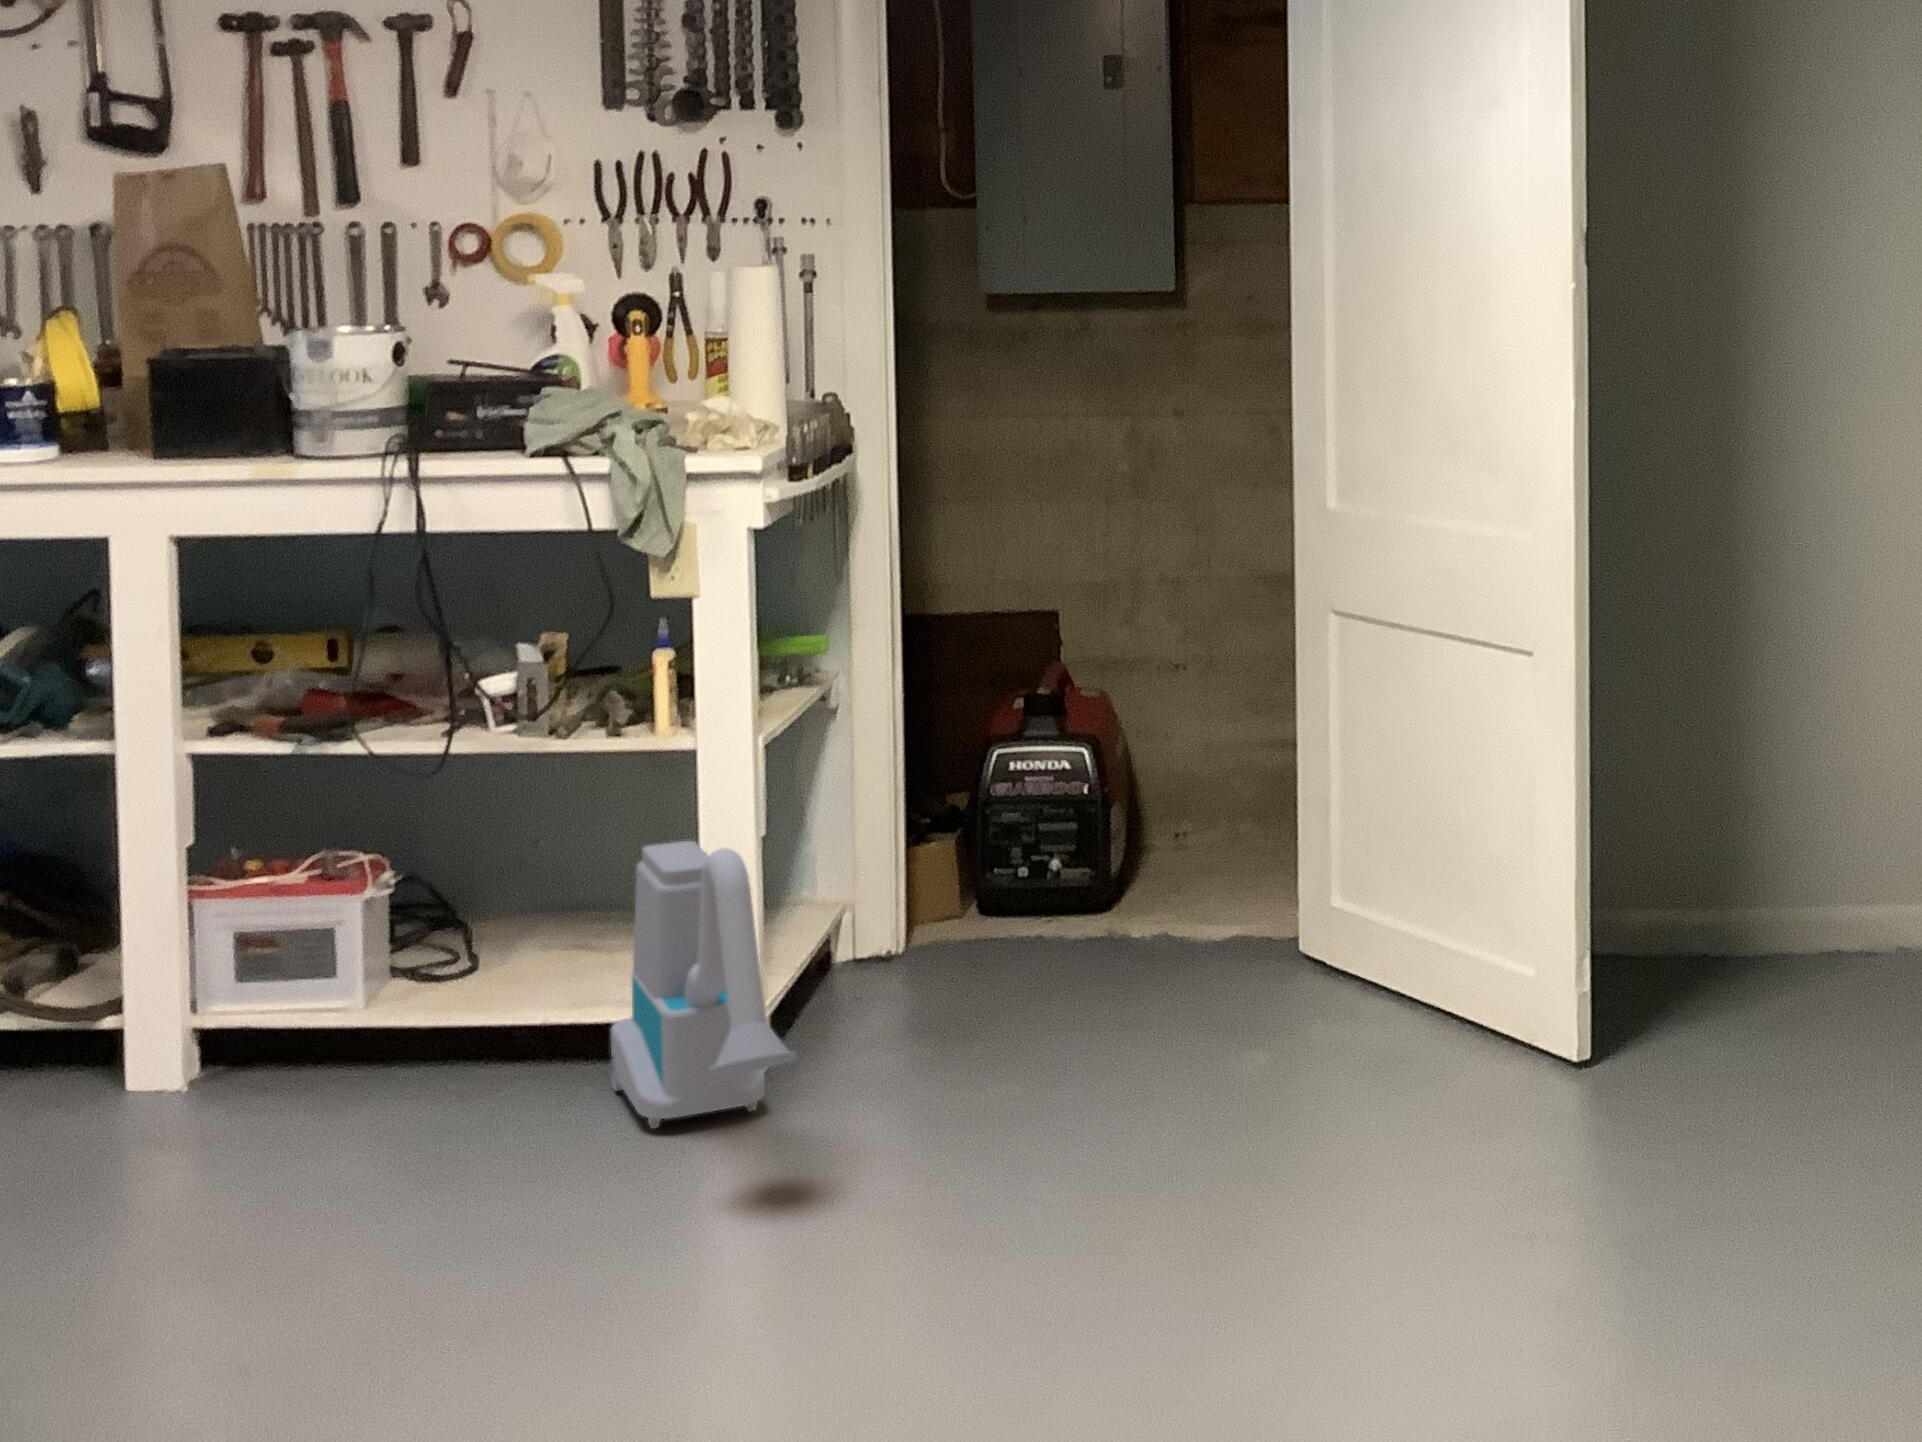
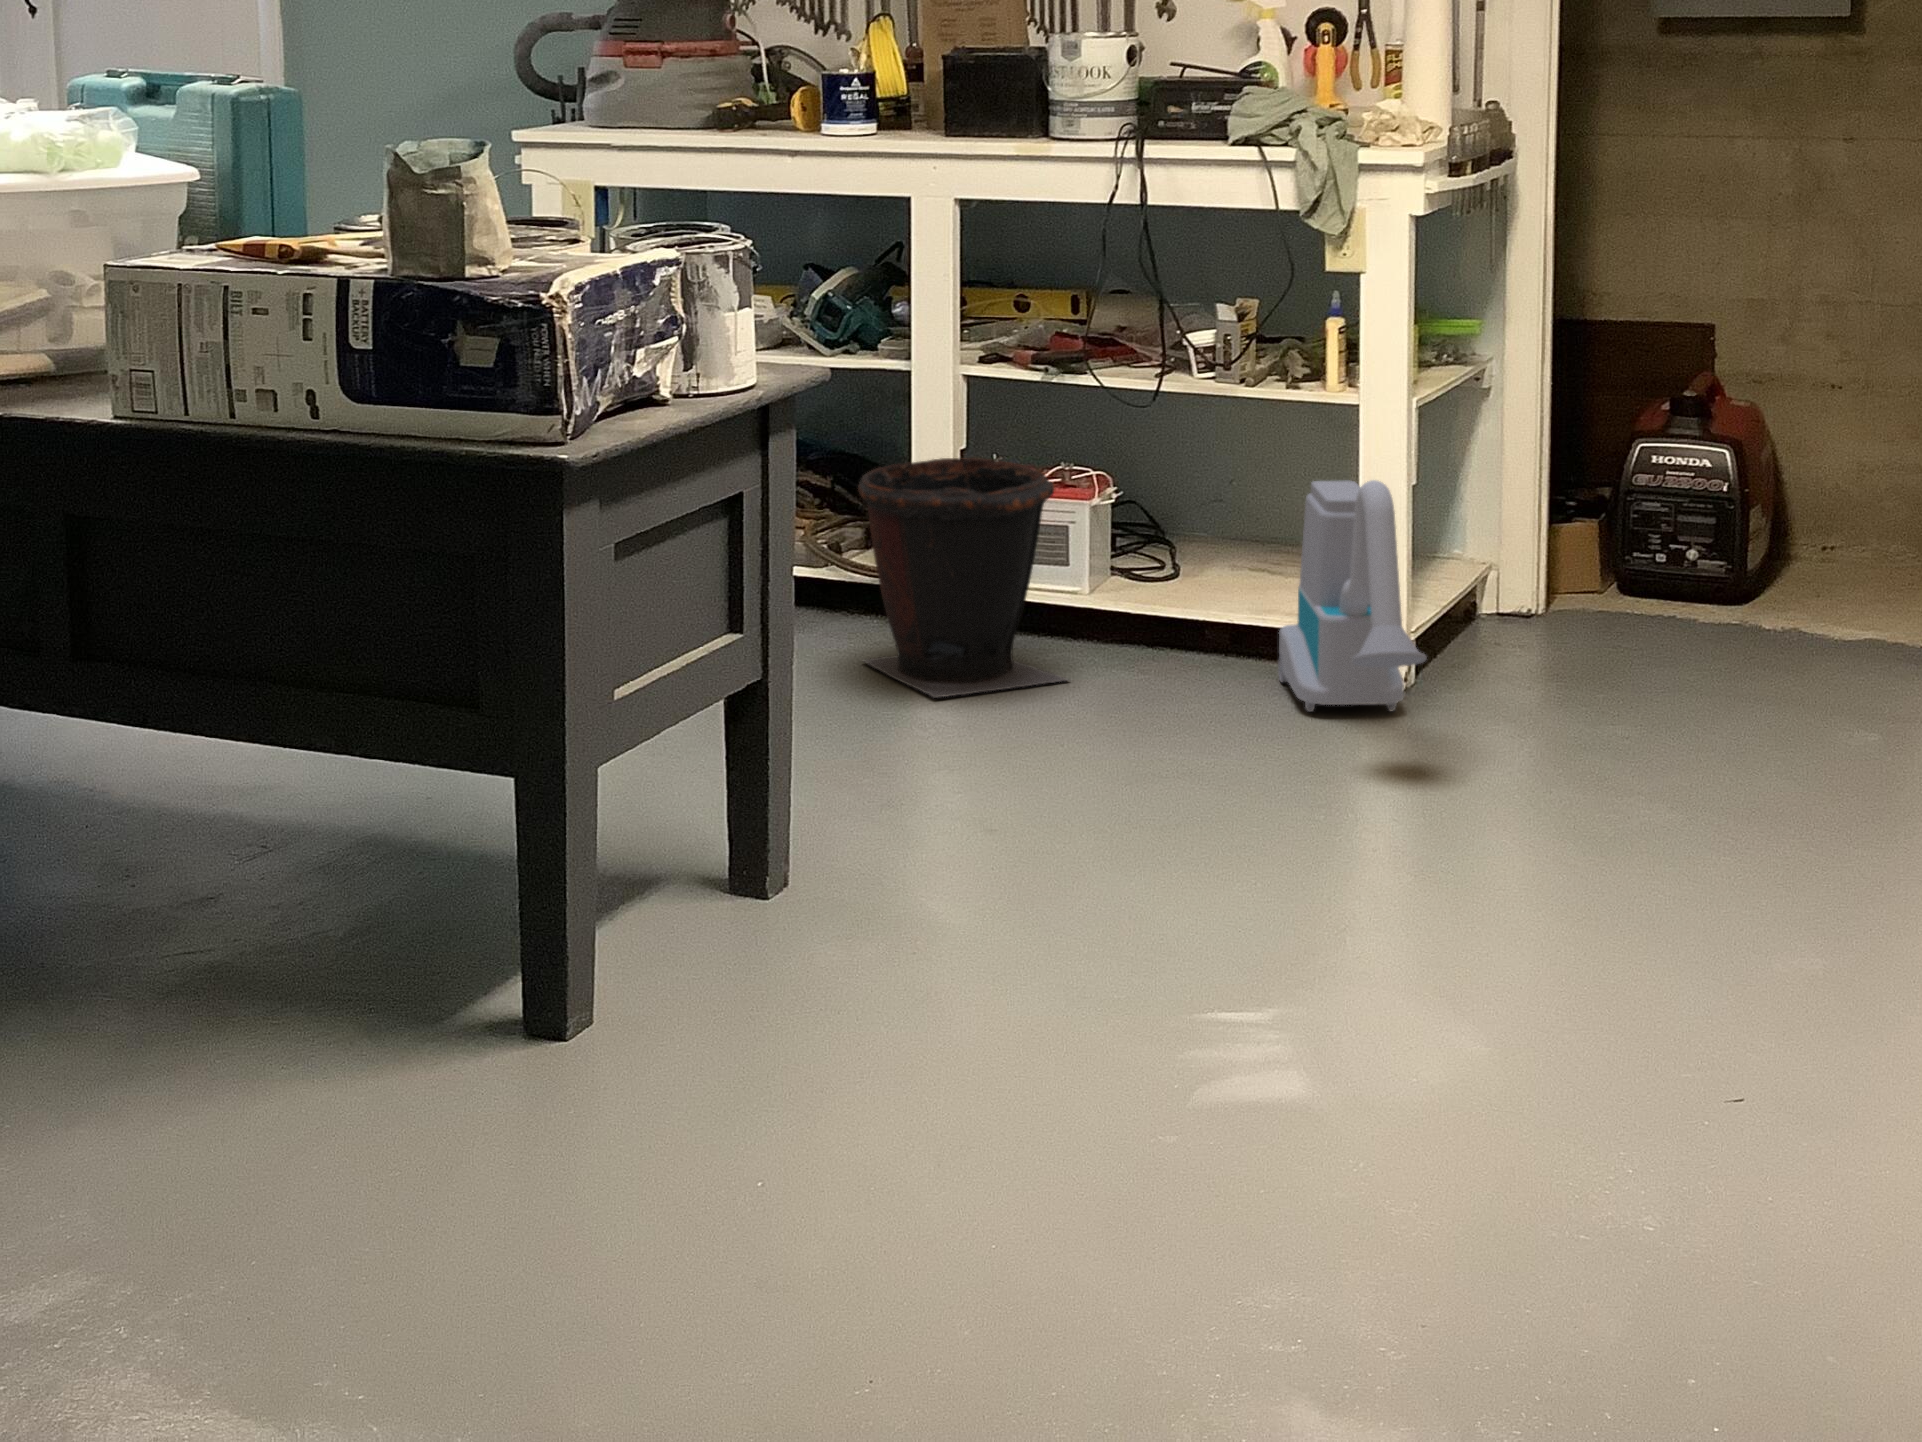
bucket: none [41,861,348,1190] -> present [858,458,1068,698]

